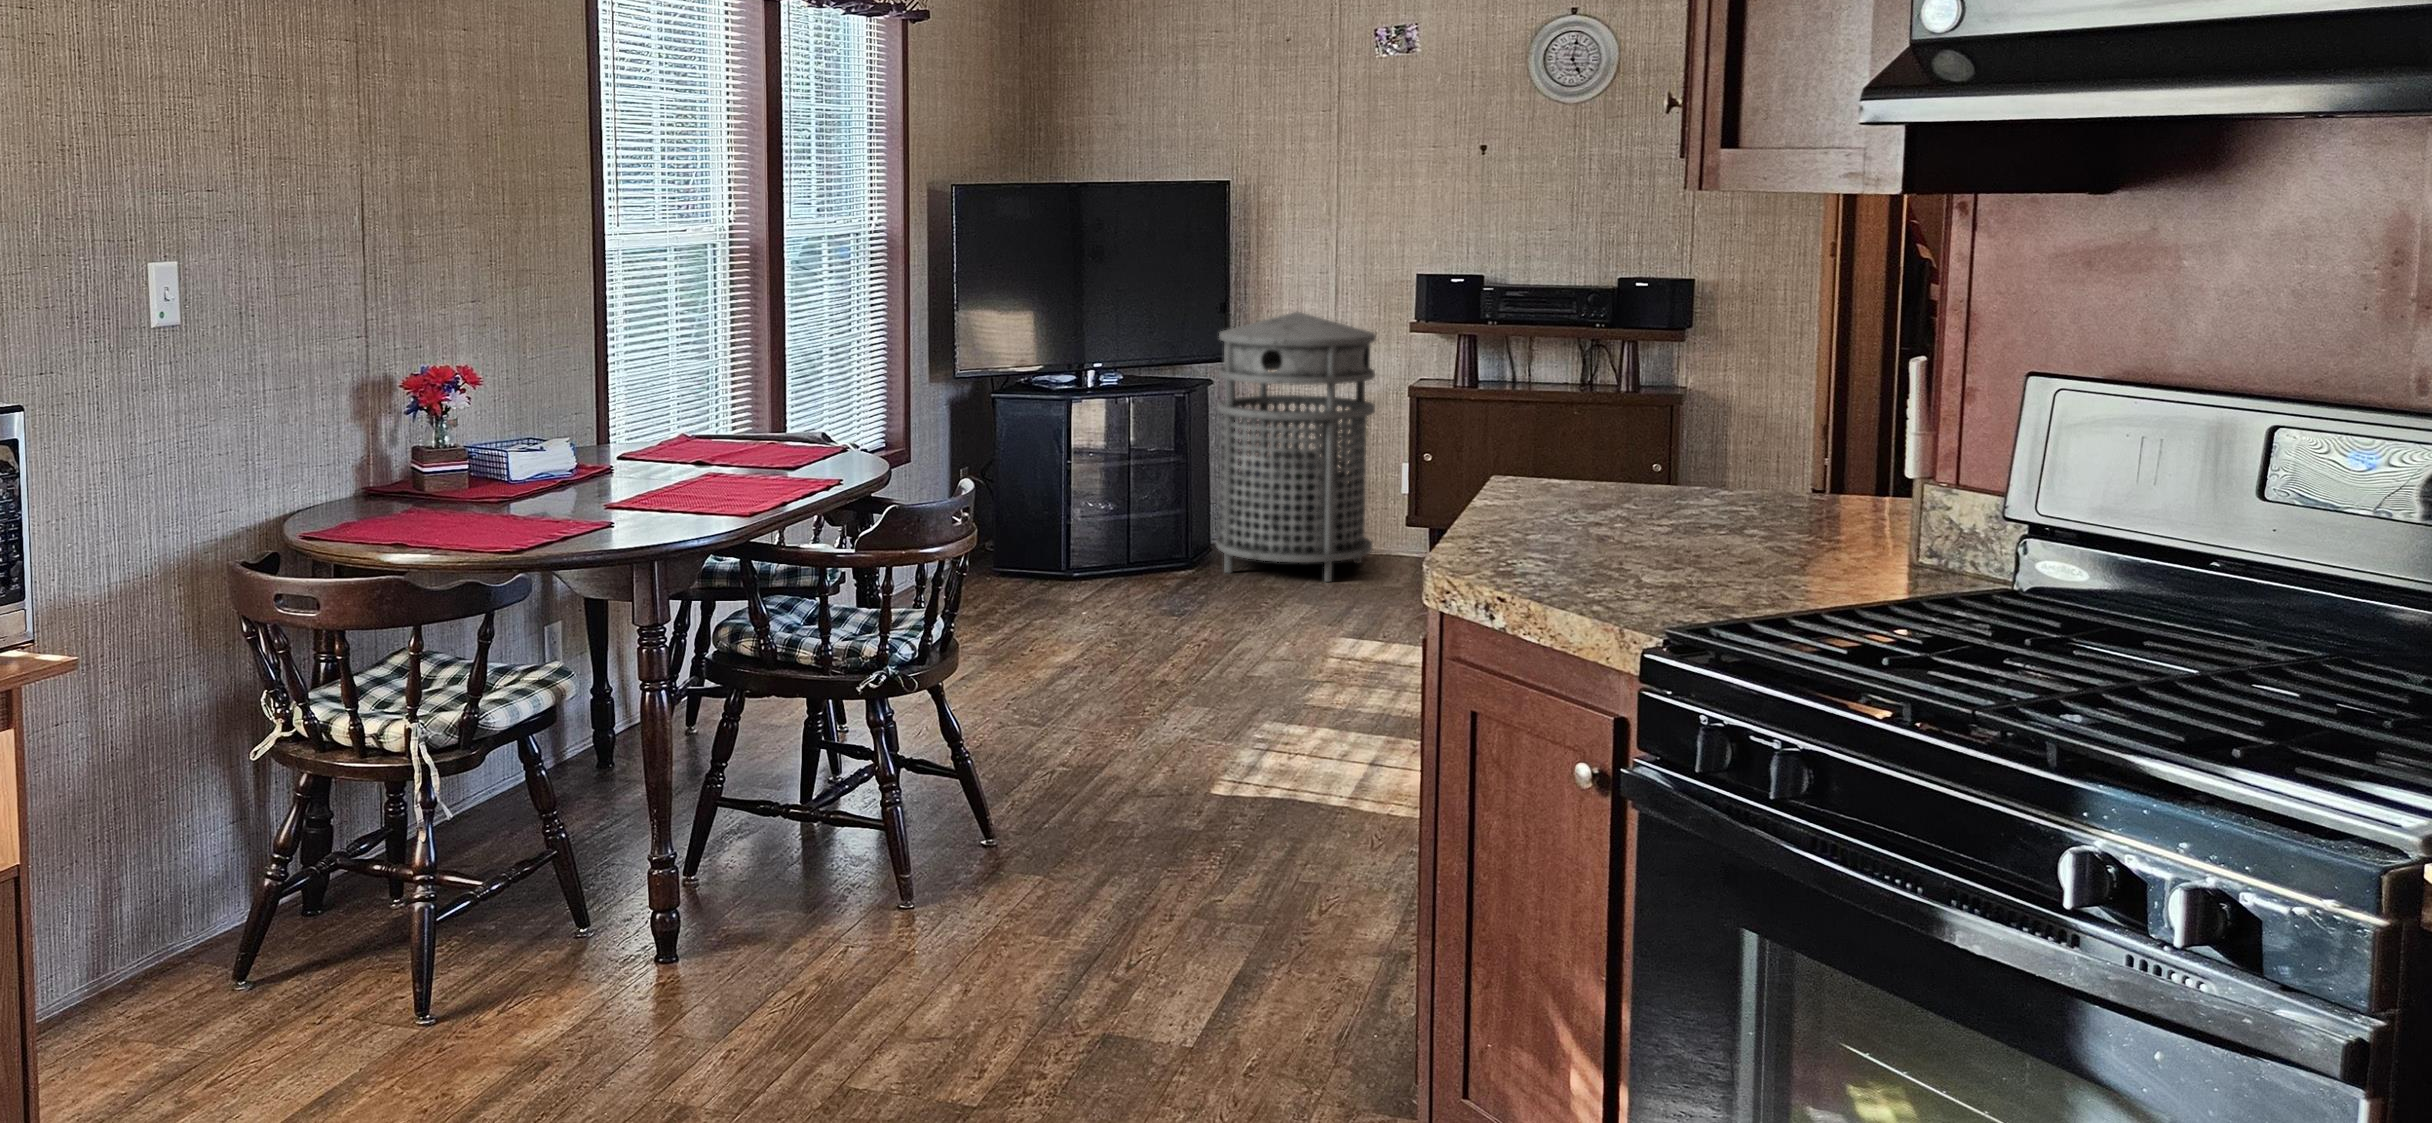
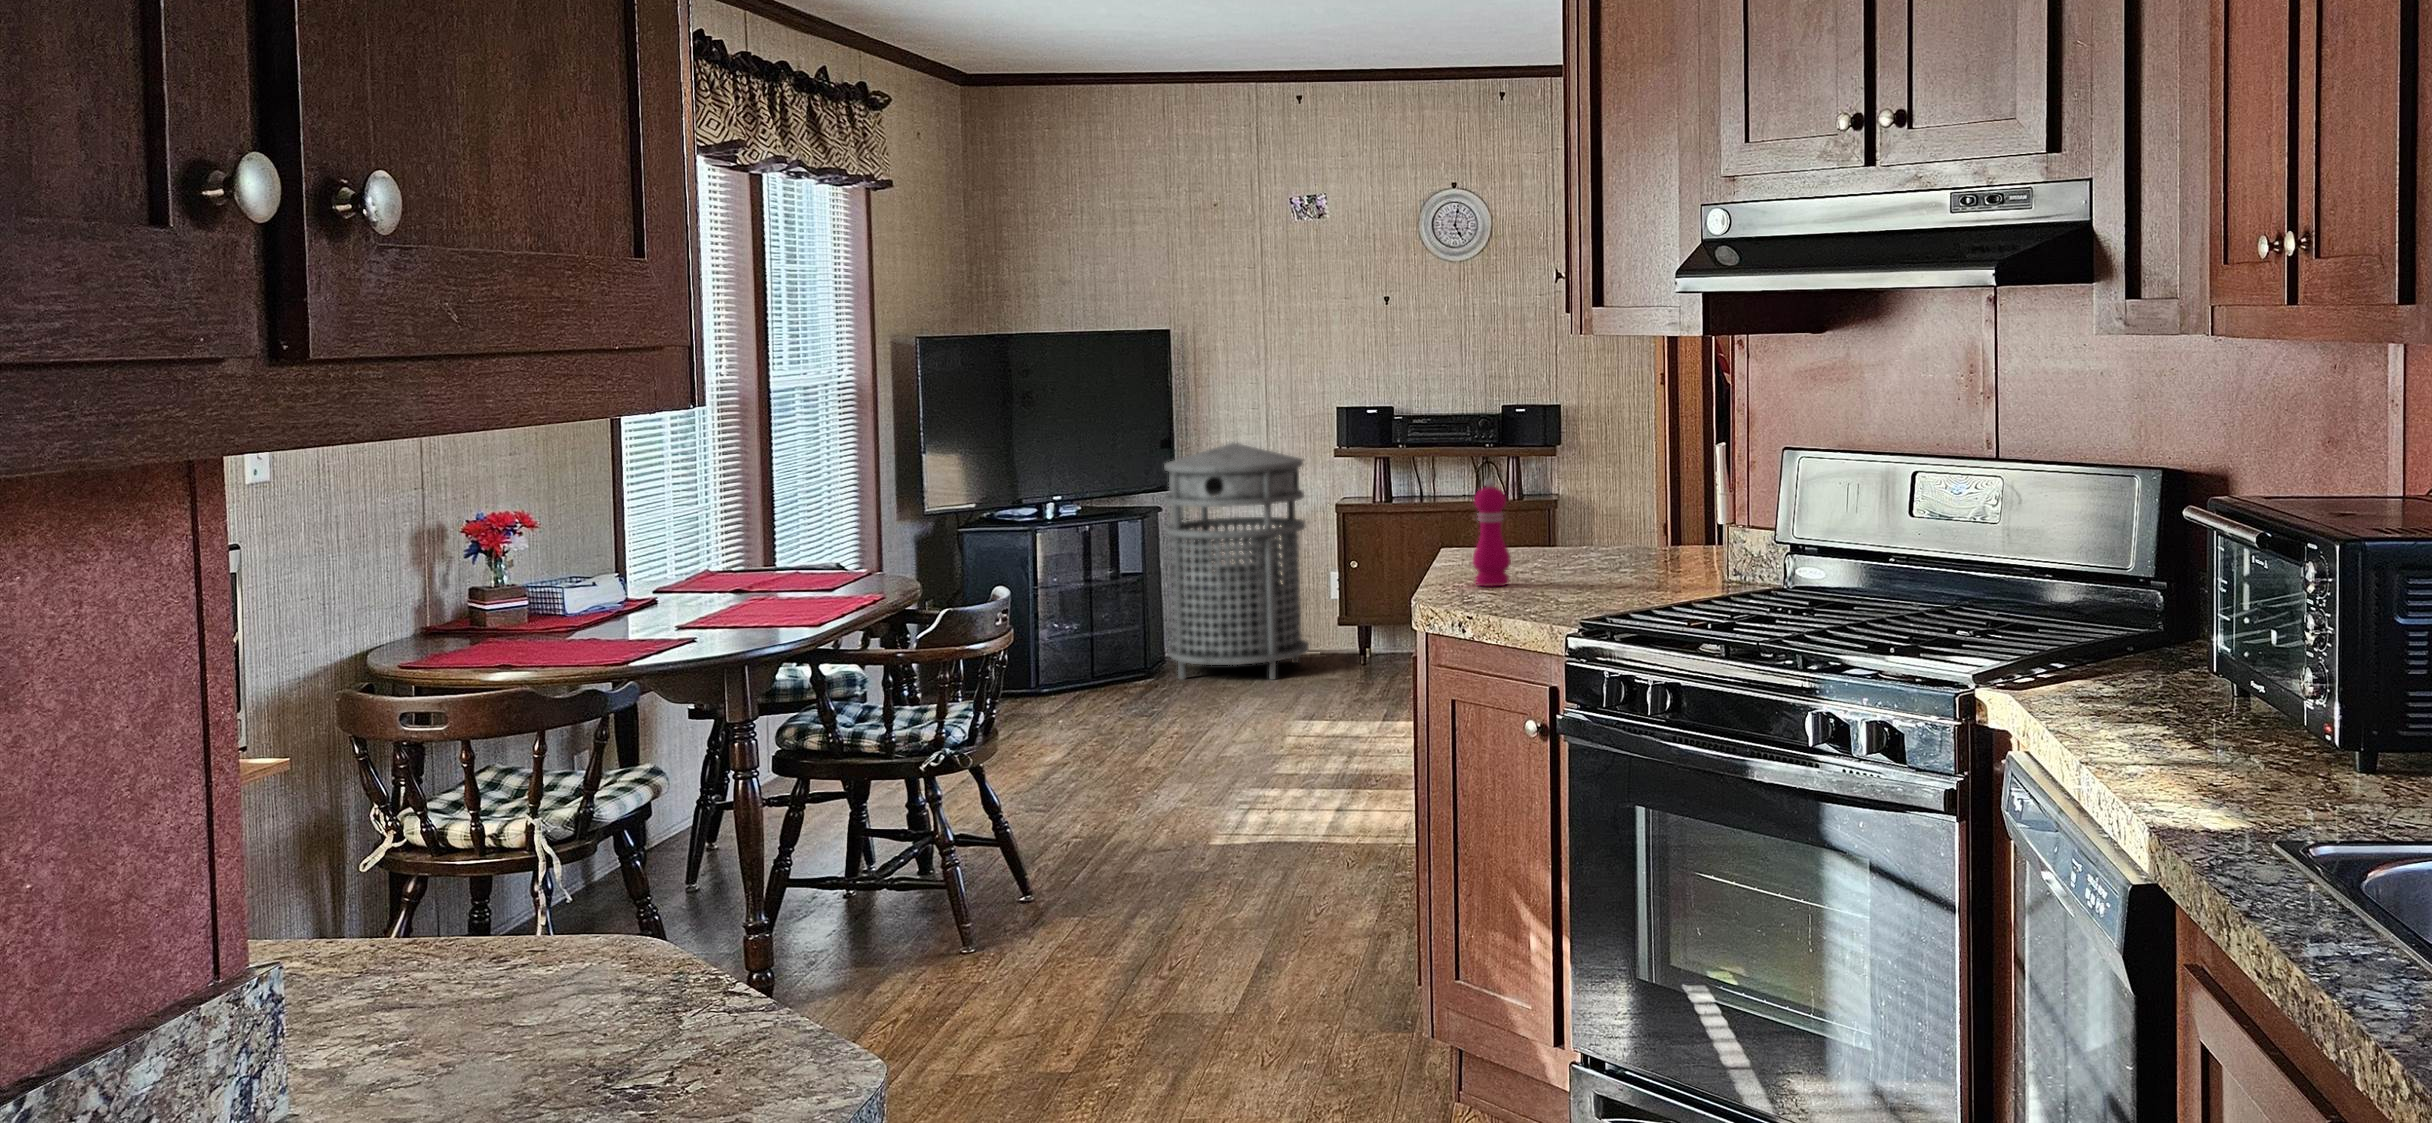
pepper mill: none [1532,395,1587,545] -> present [1472,479,1511,587]

